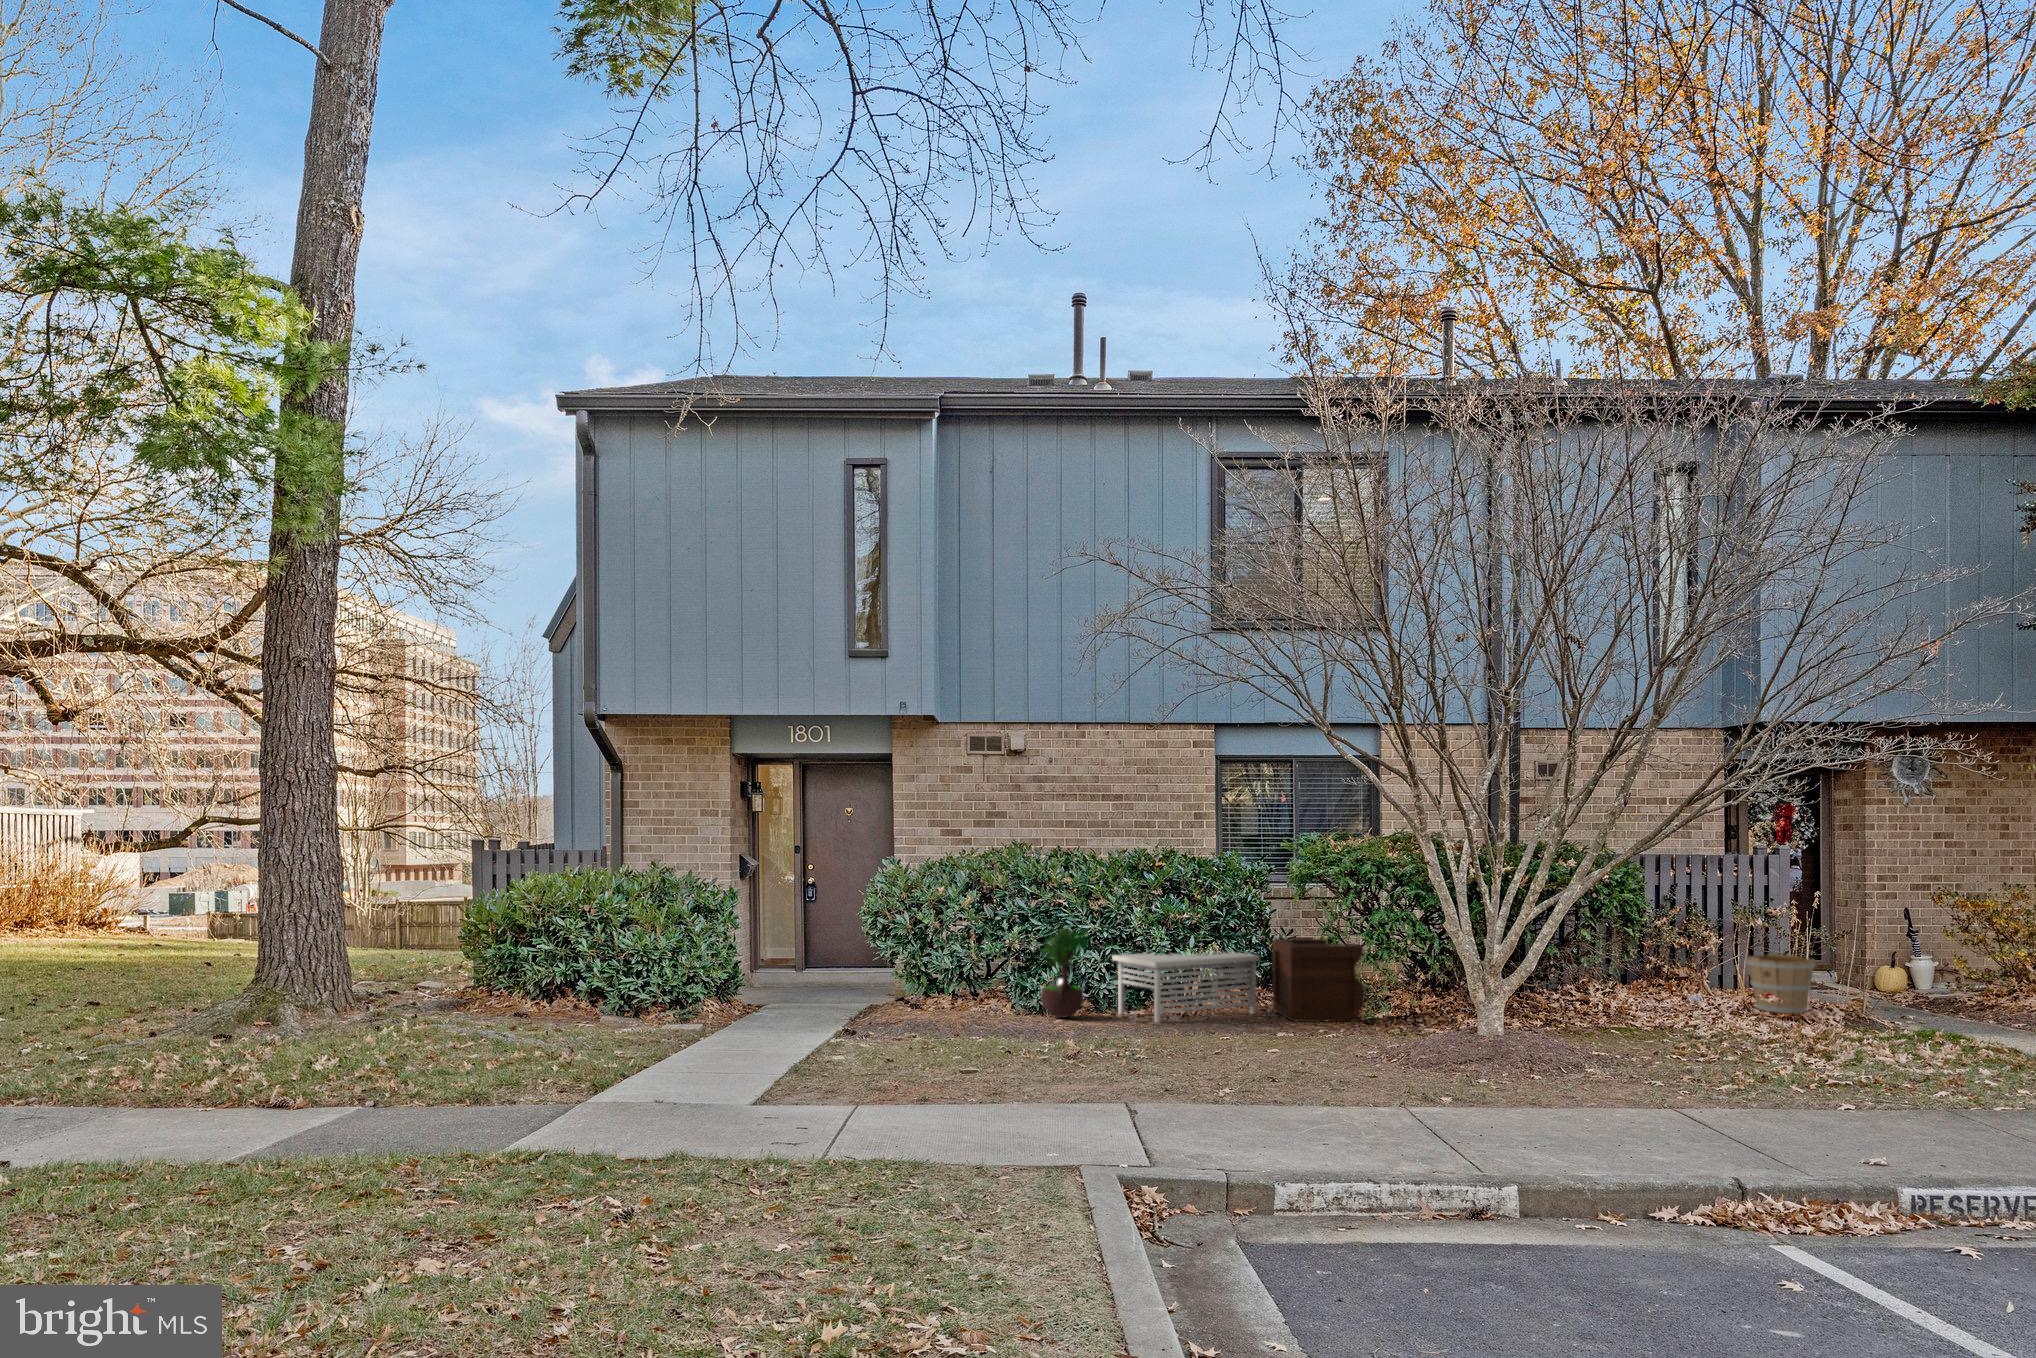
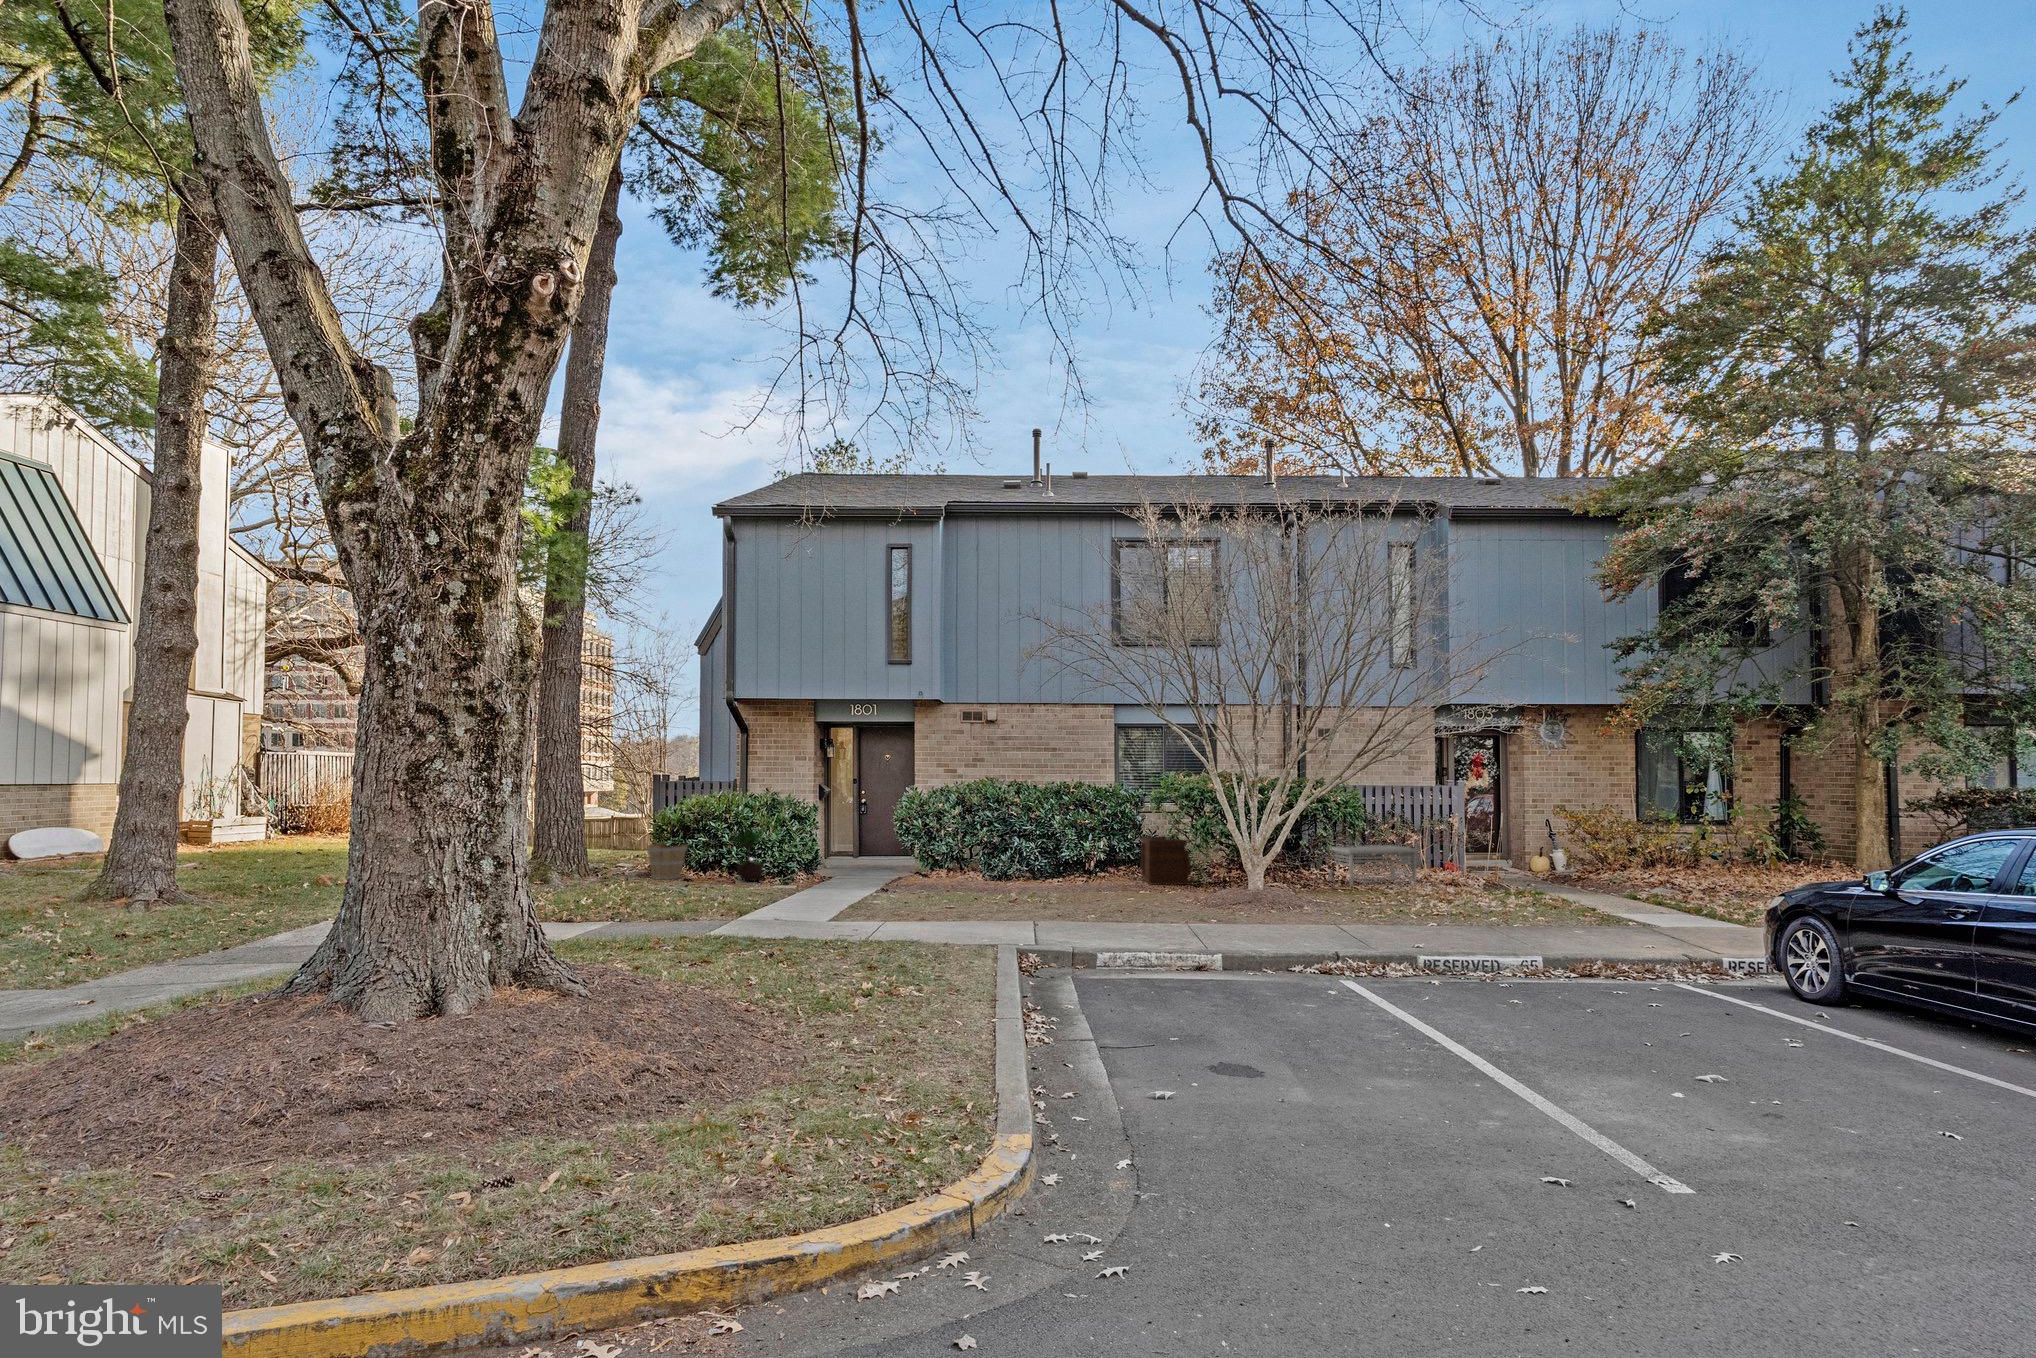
potted tree: present [1041,925,1089,1018] -> present [734,827,763,881]
storage bench: present [1112,951,1260,1023] -> present [1329,845,1418,885]
wooden bucket: present [1746,954,1815,1014] -> present [647,843,687,880]

